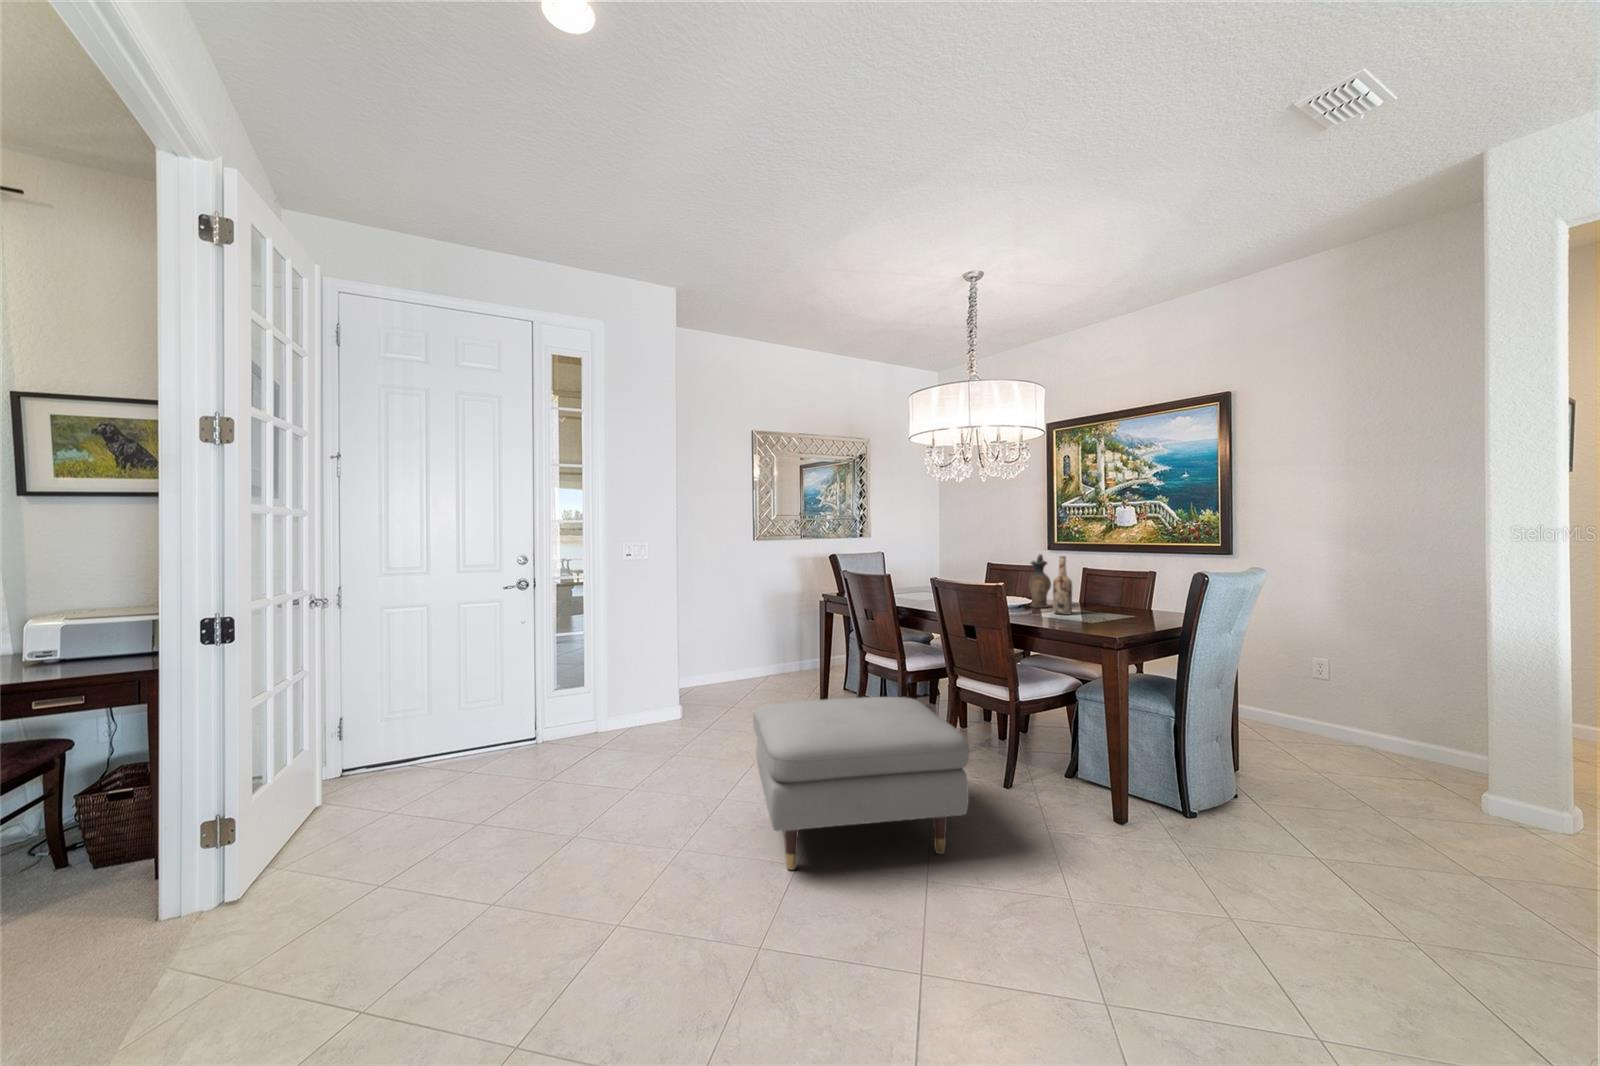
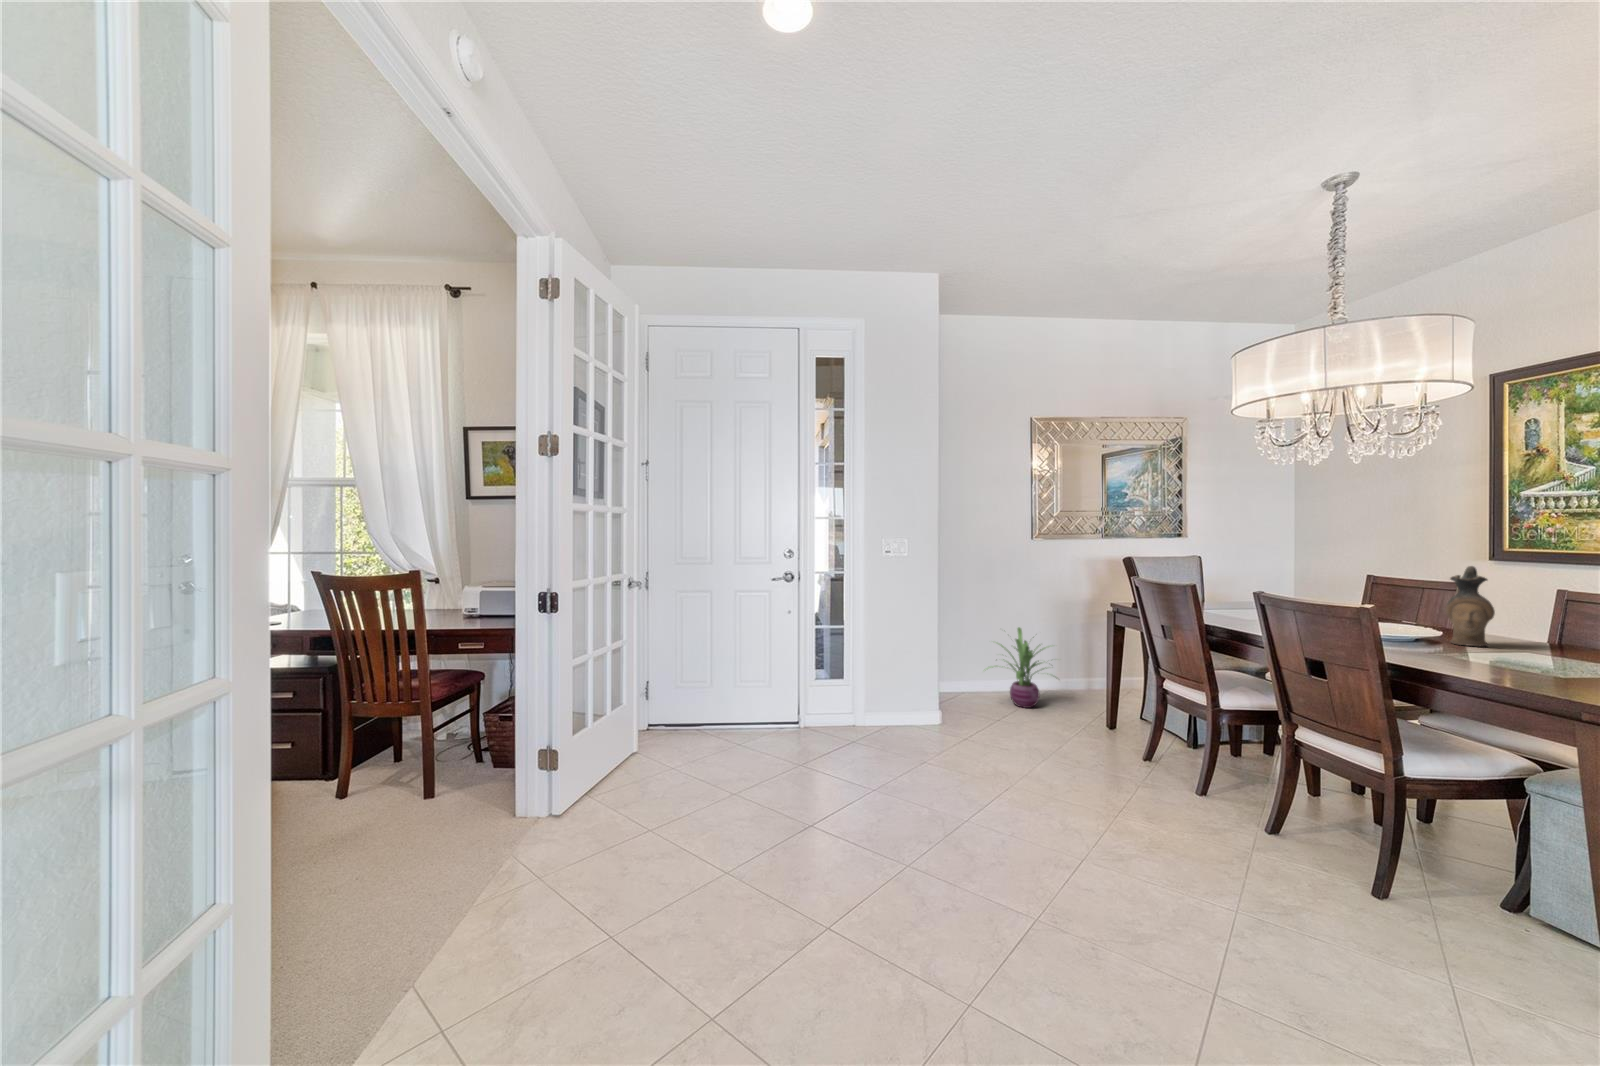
wine bottle: present [1053,556,1072,615] -> none [1500,570,1544,662]
decorative plant: none [719,620,787,694] -> present [987,627,1047,708]
ottoman: present [753,697,969,870] -> none [1001,730,1327,990]

